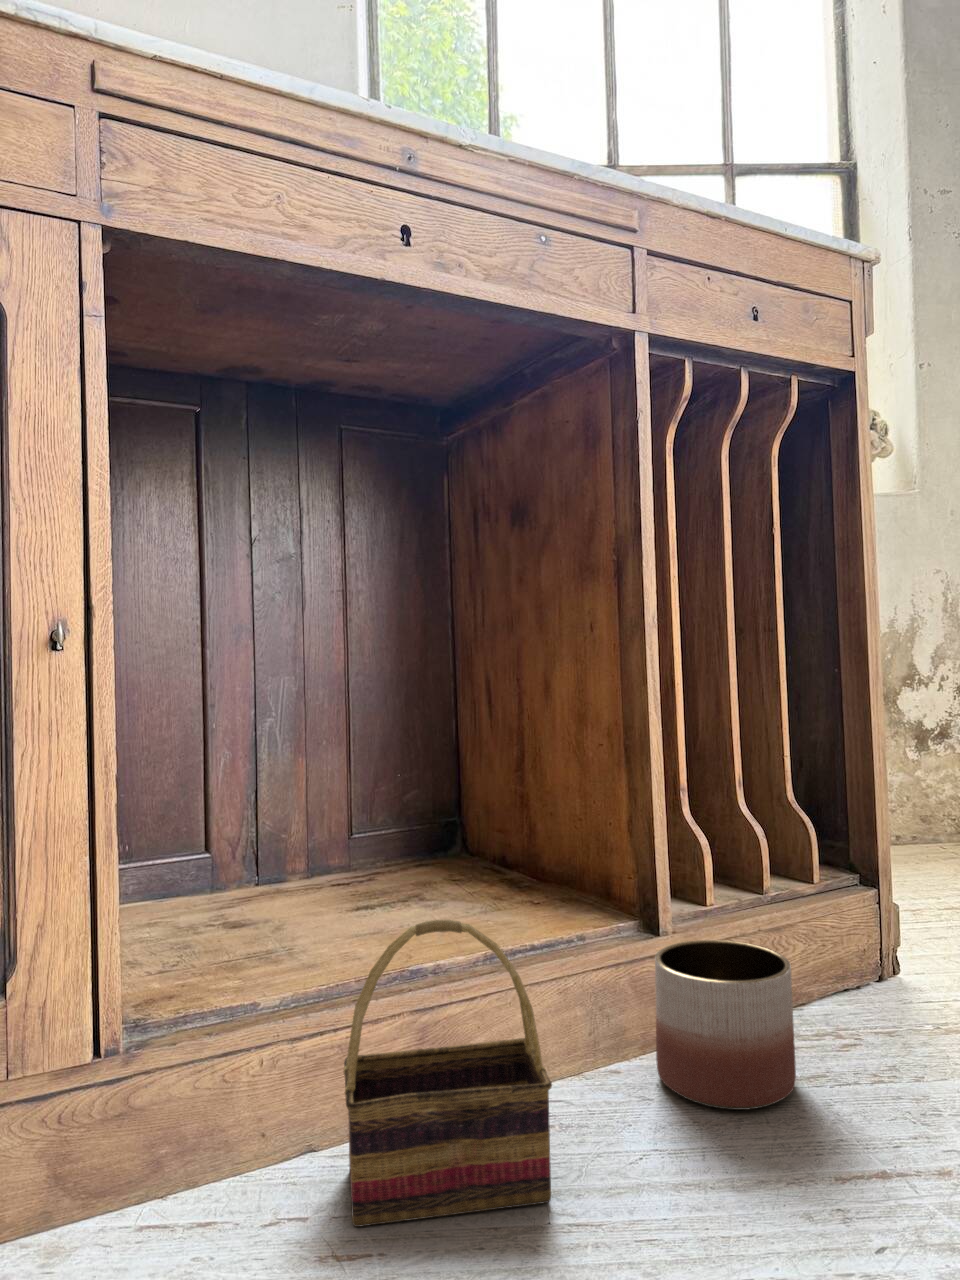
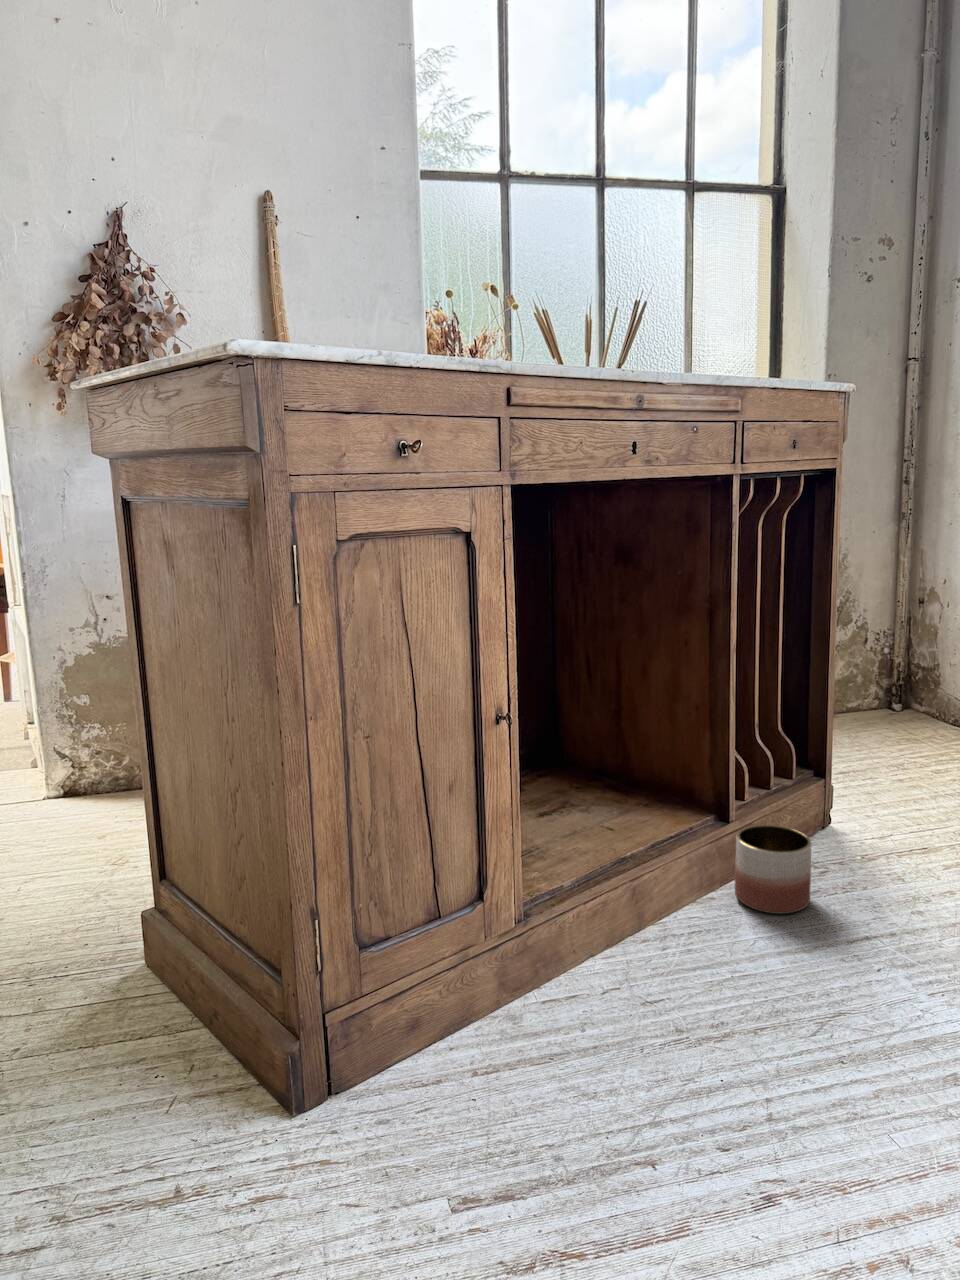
basket: present [343,920,552,1227] -> none [617,841,731,988]

